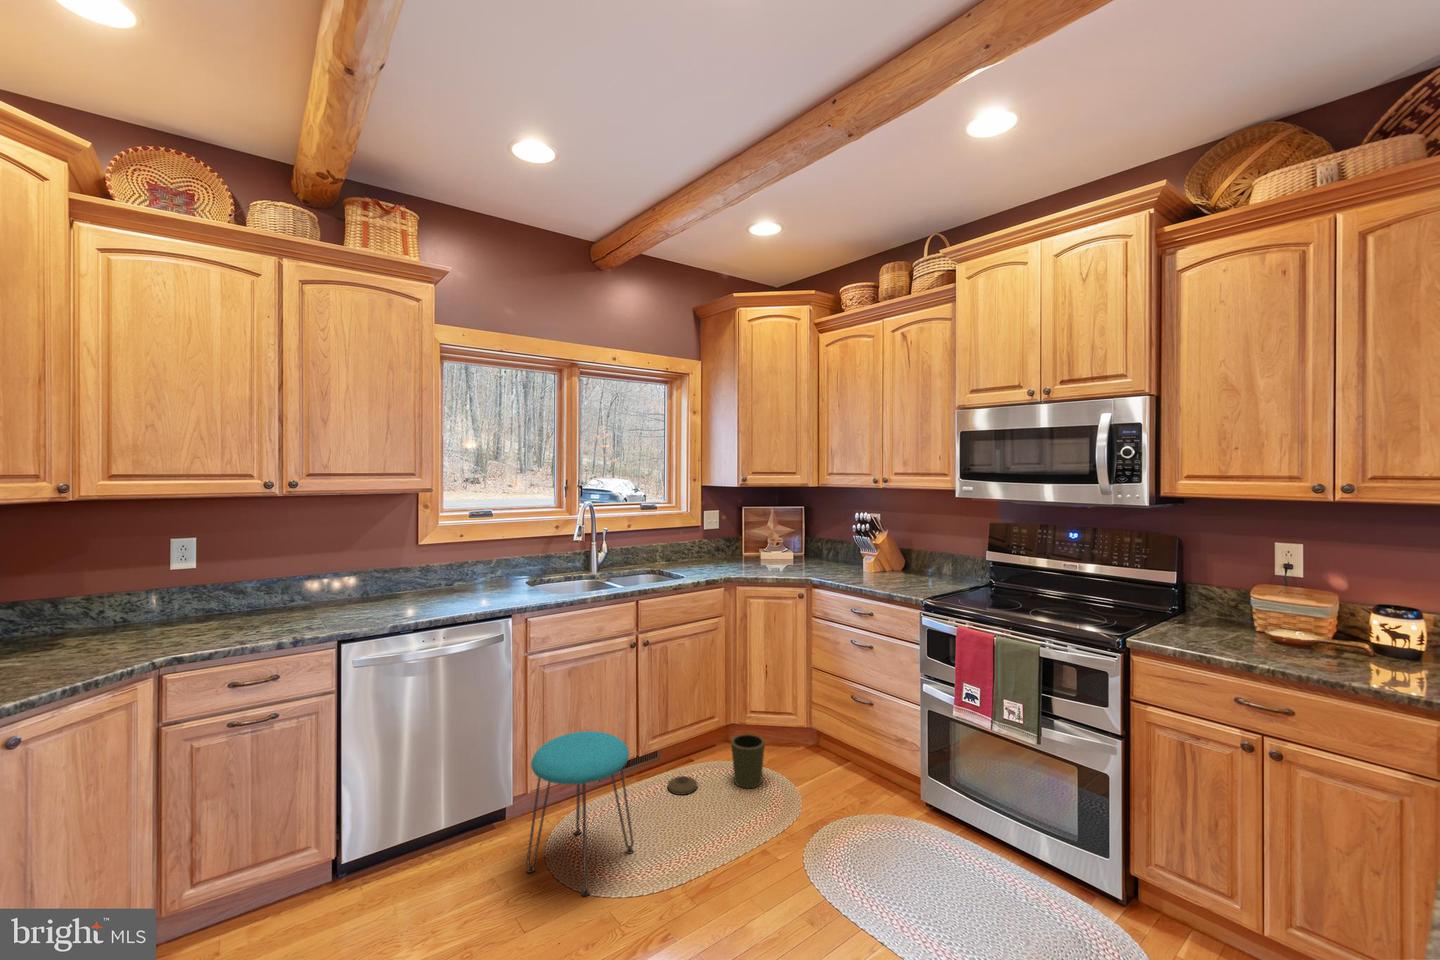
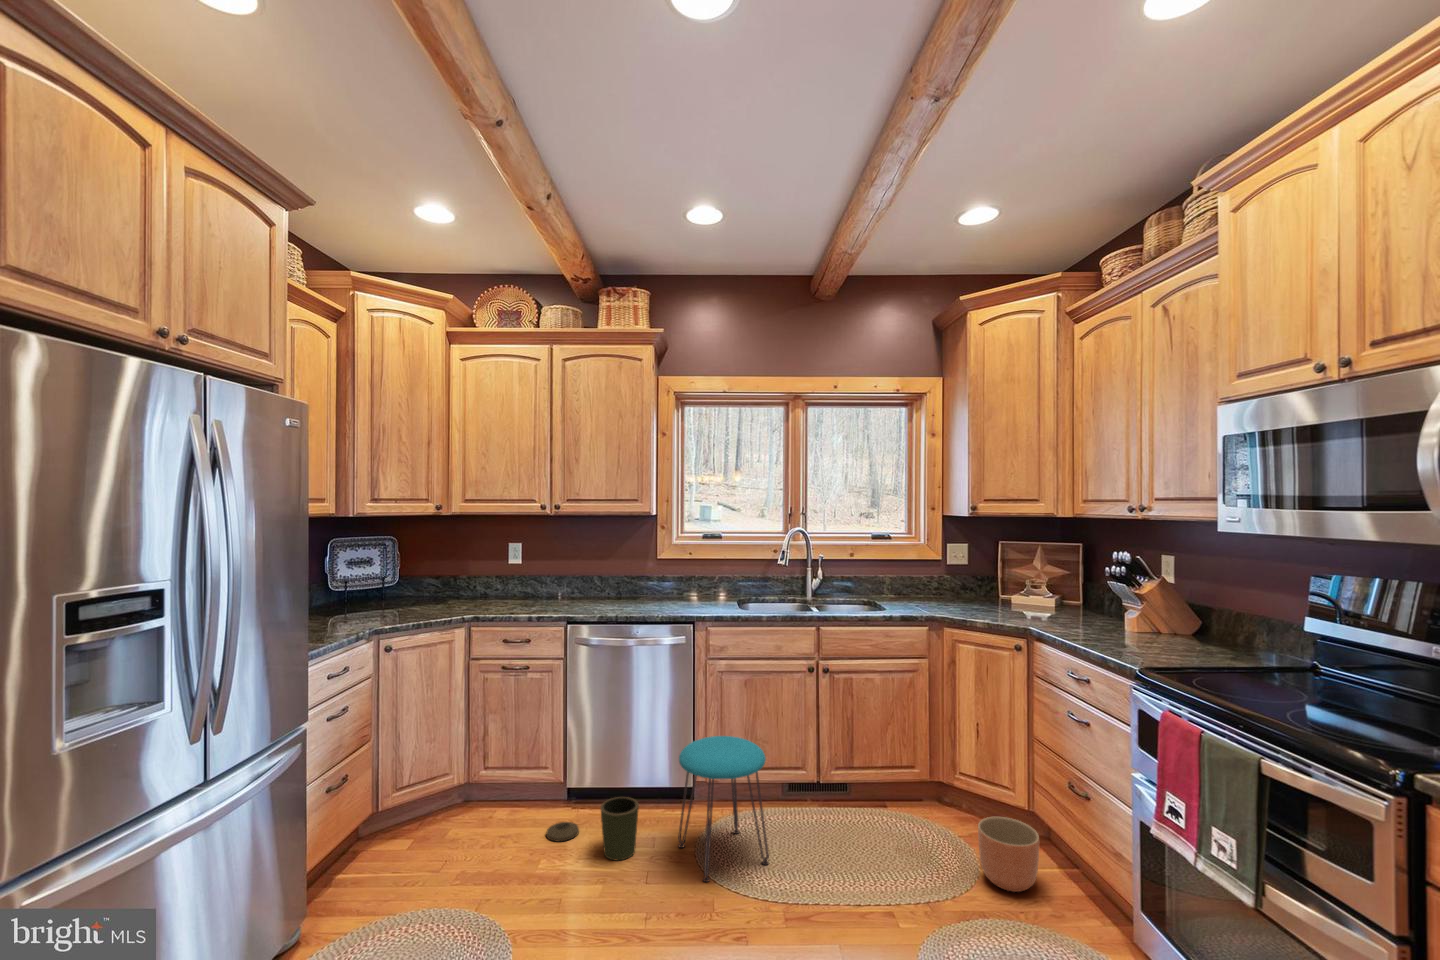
trash can: present [667,734,765,795] -> present [546,797,639,860]
planter: none [798,737,844,795] -> present [978,817,1039,892]

